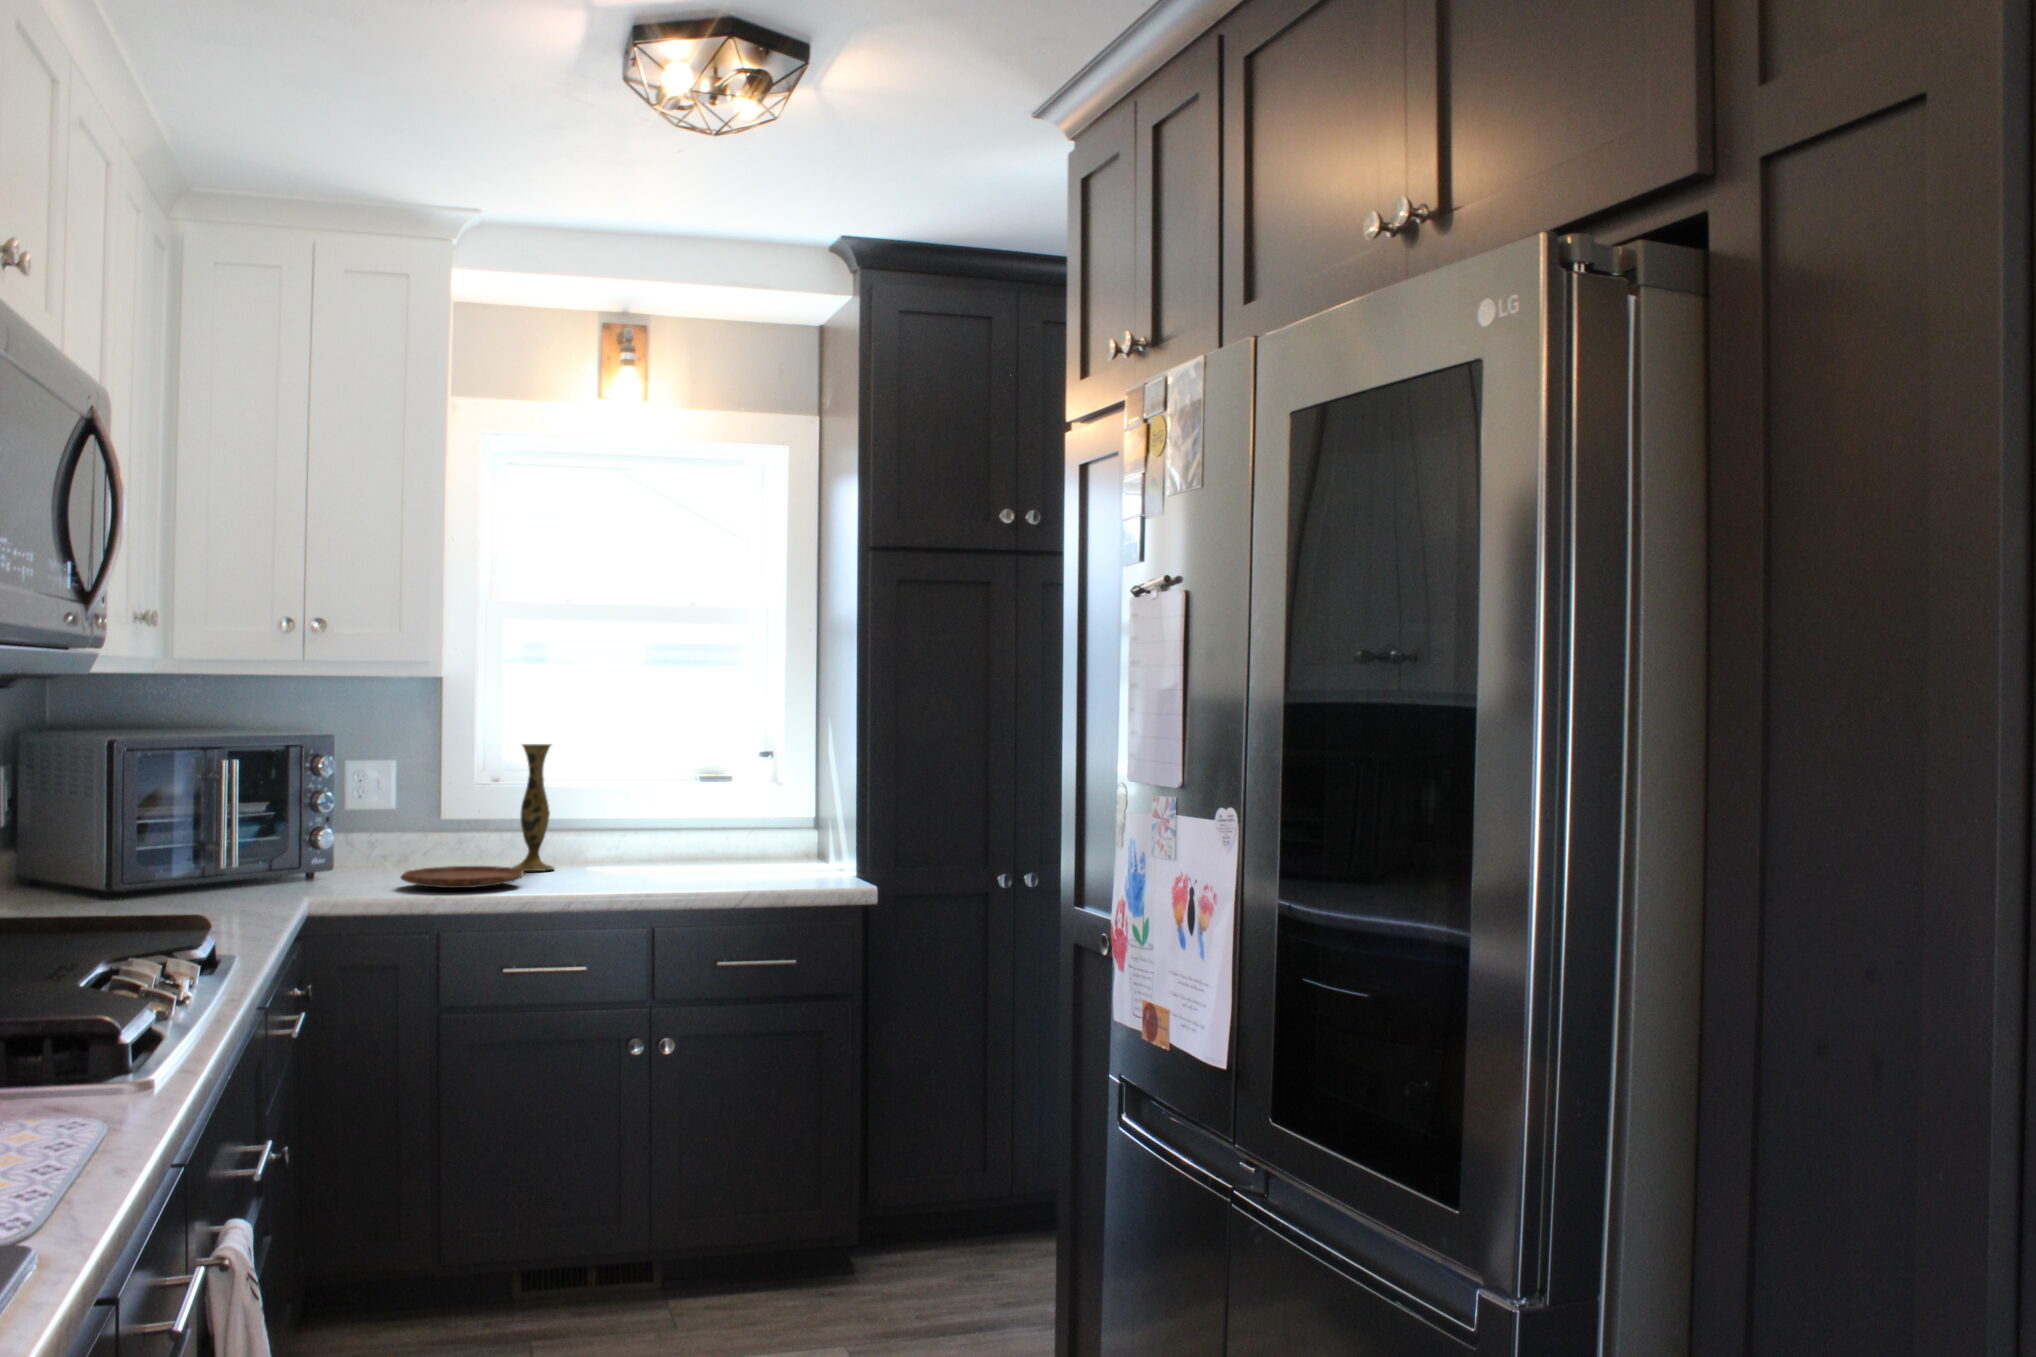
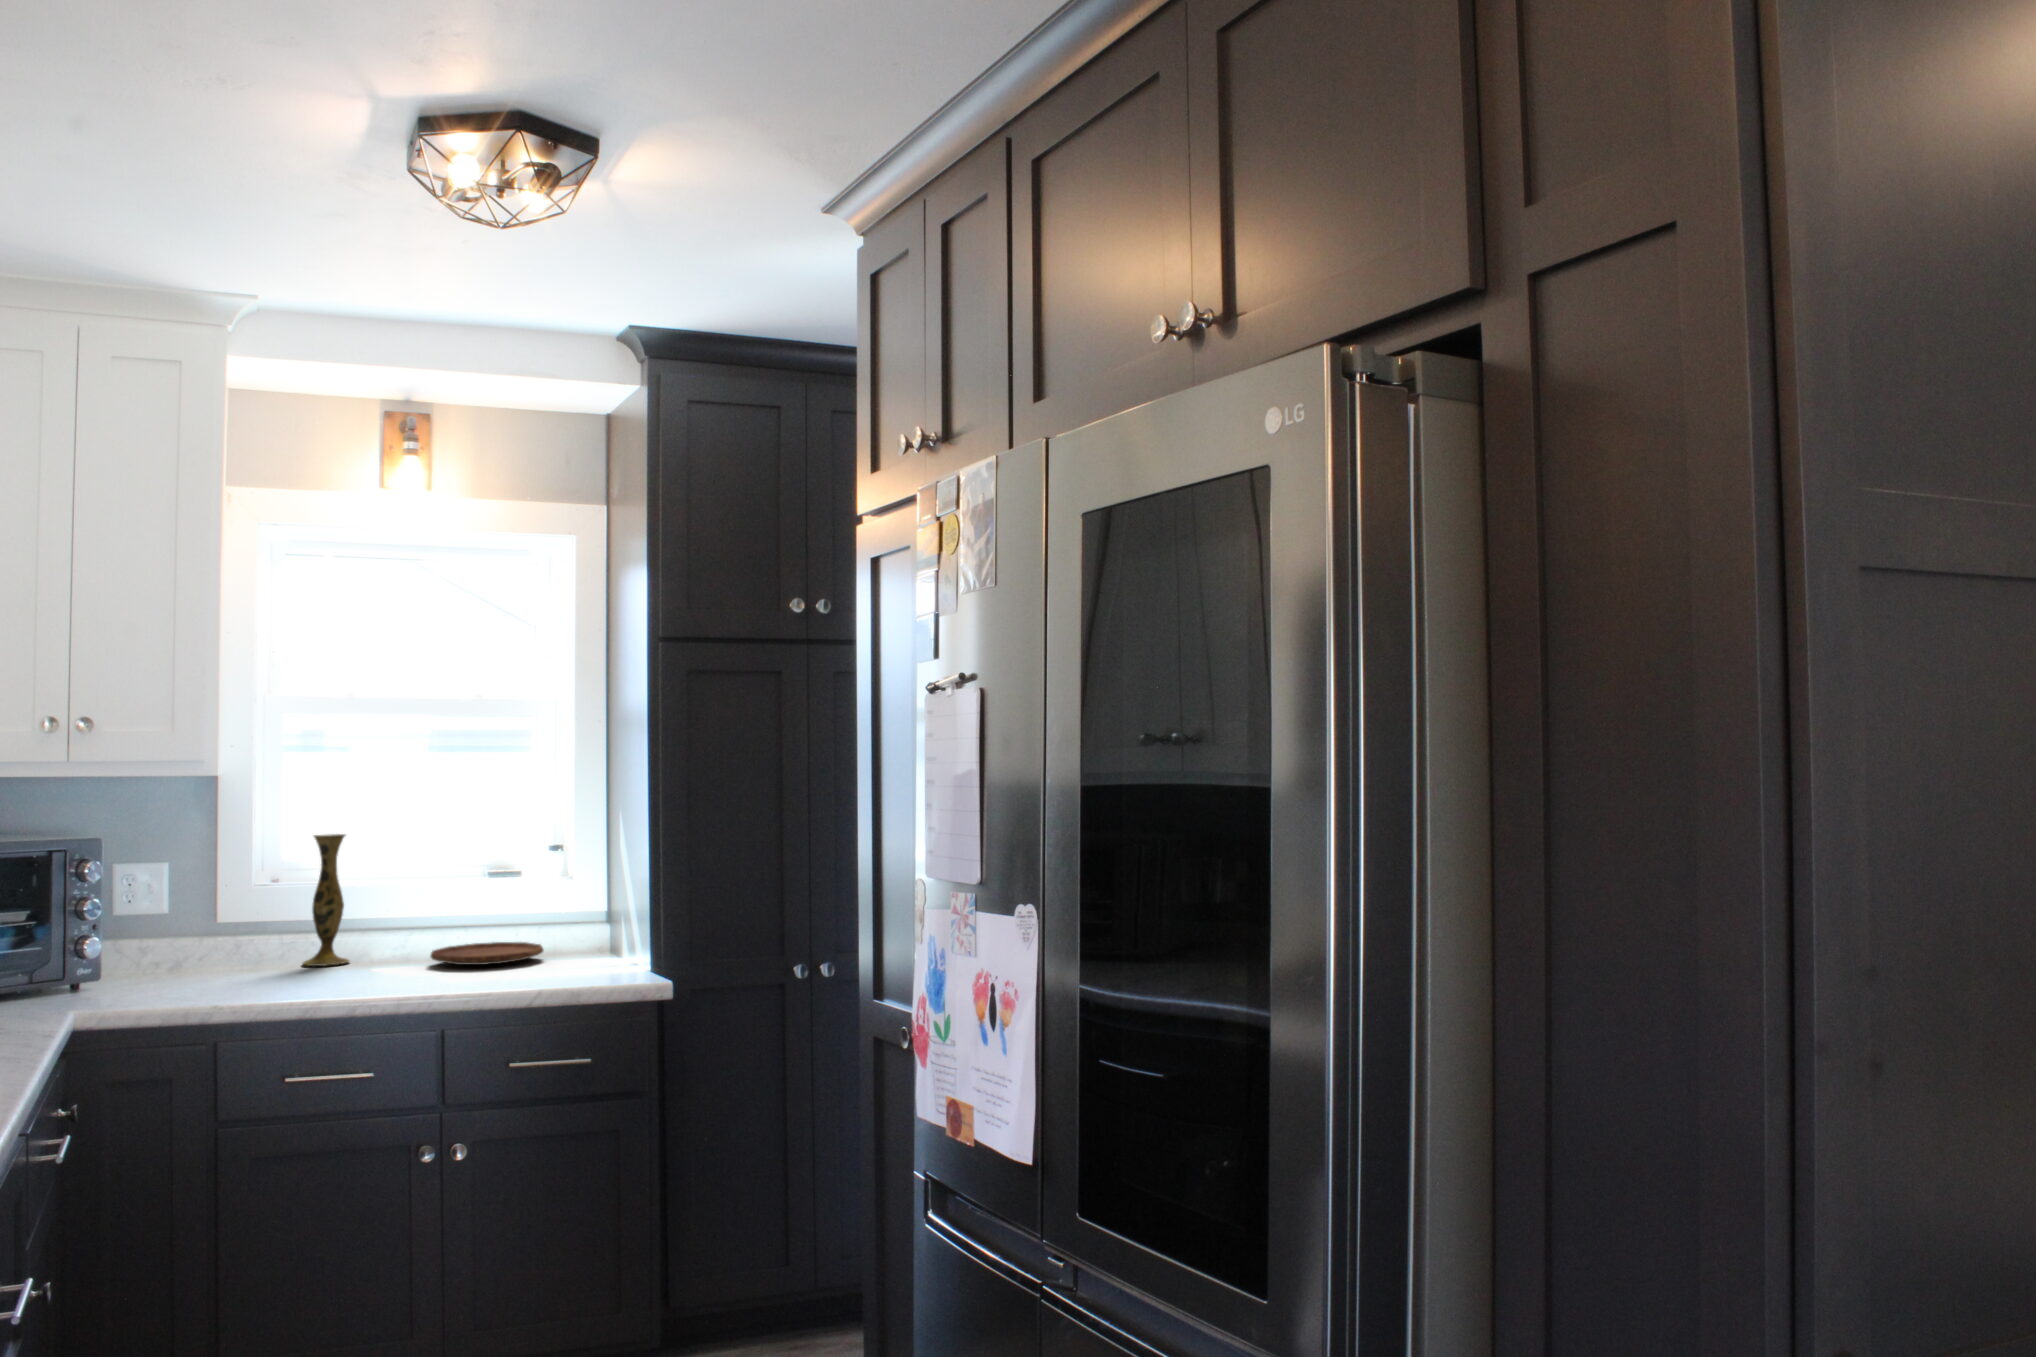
tray: present [401,866,524,888] -> present [431,942,543,965]

